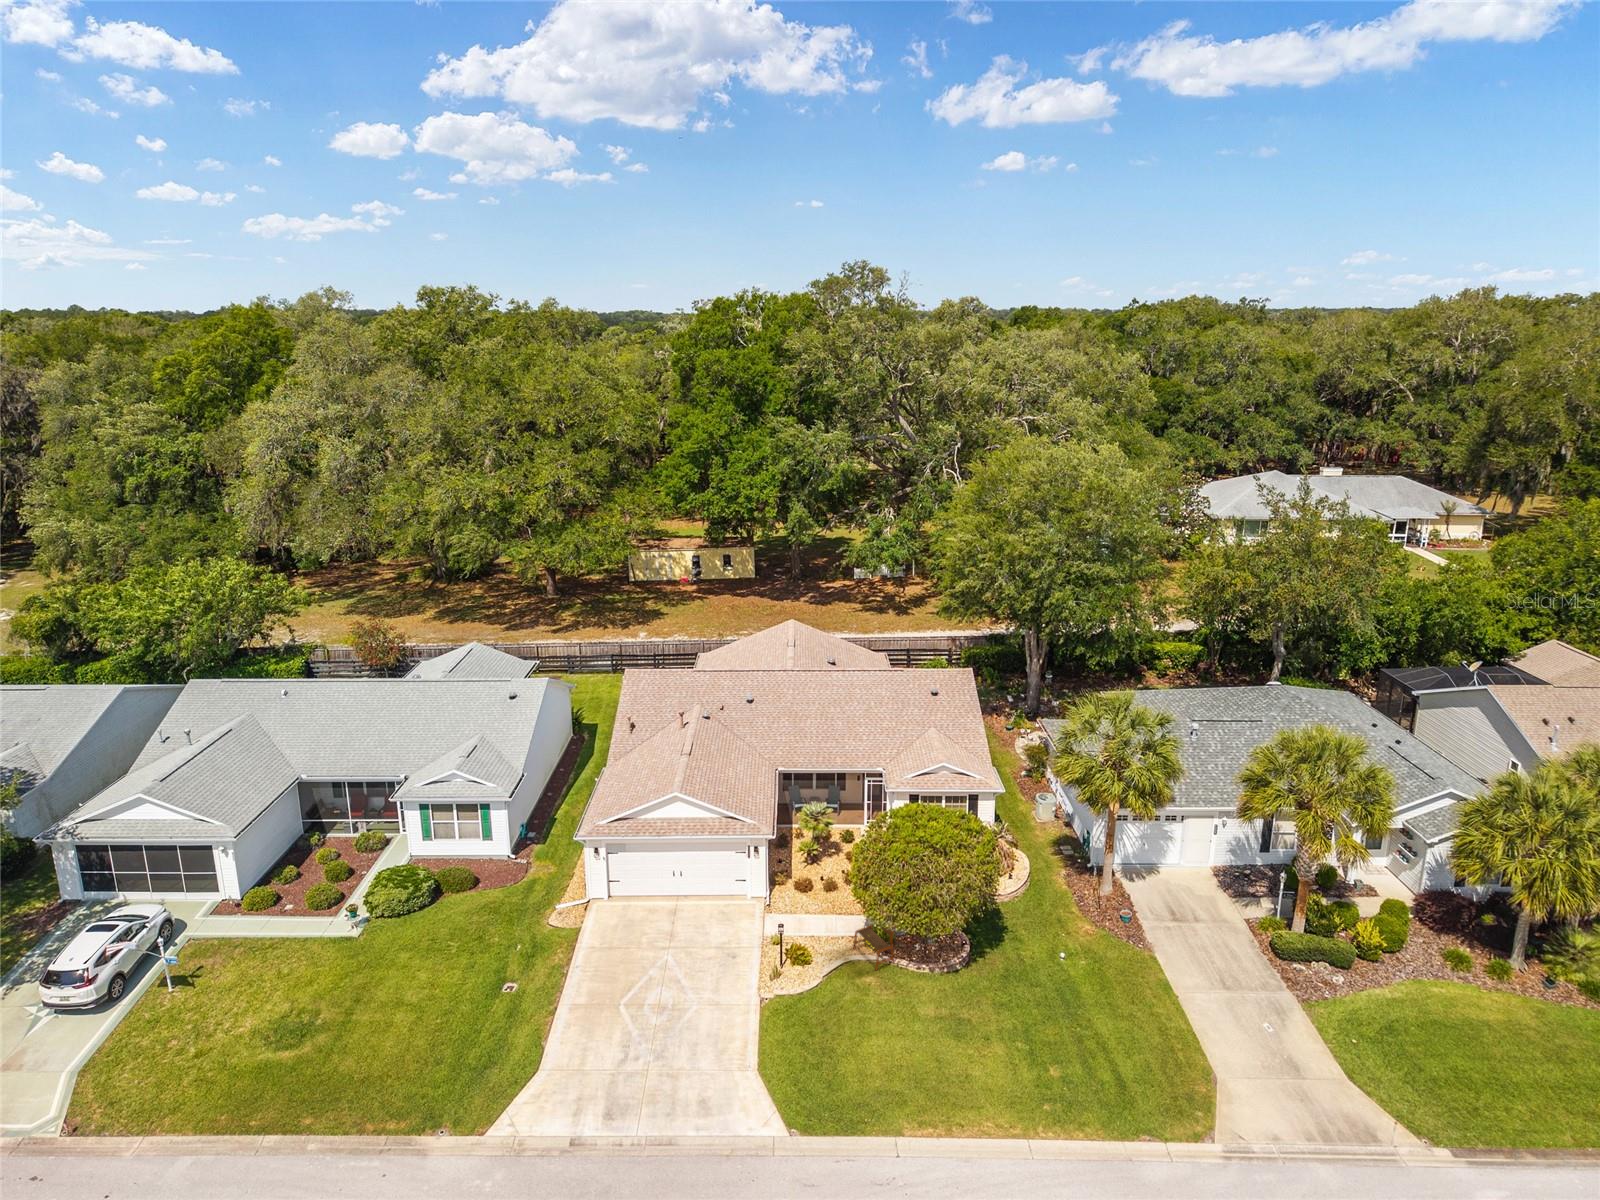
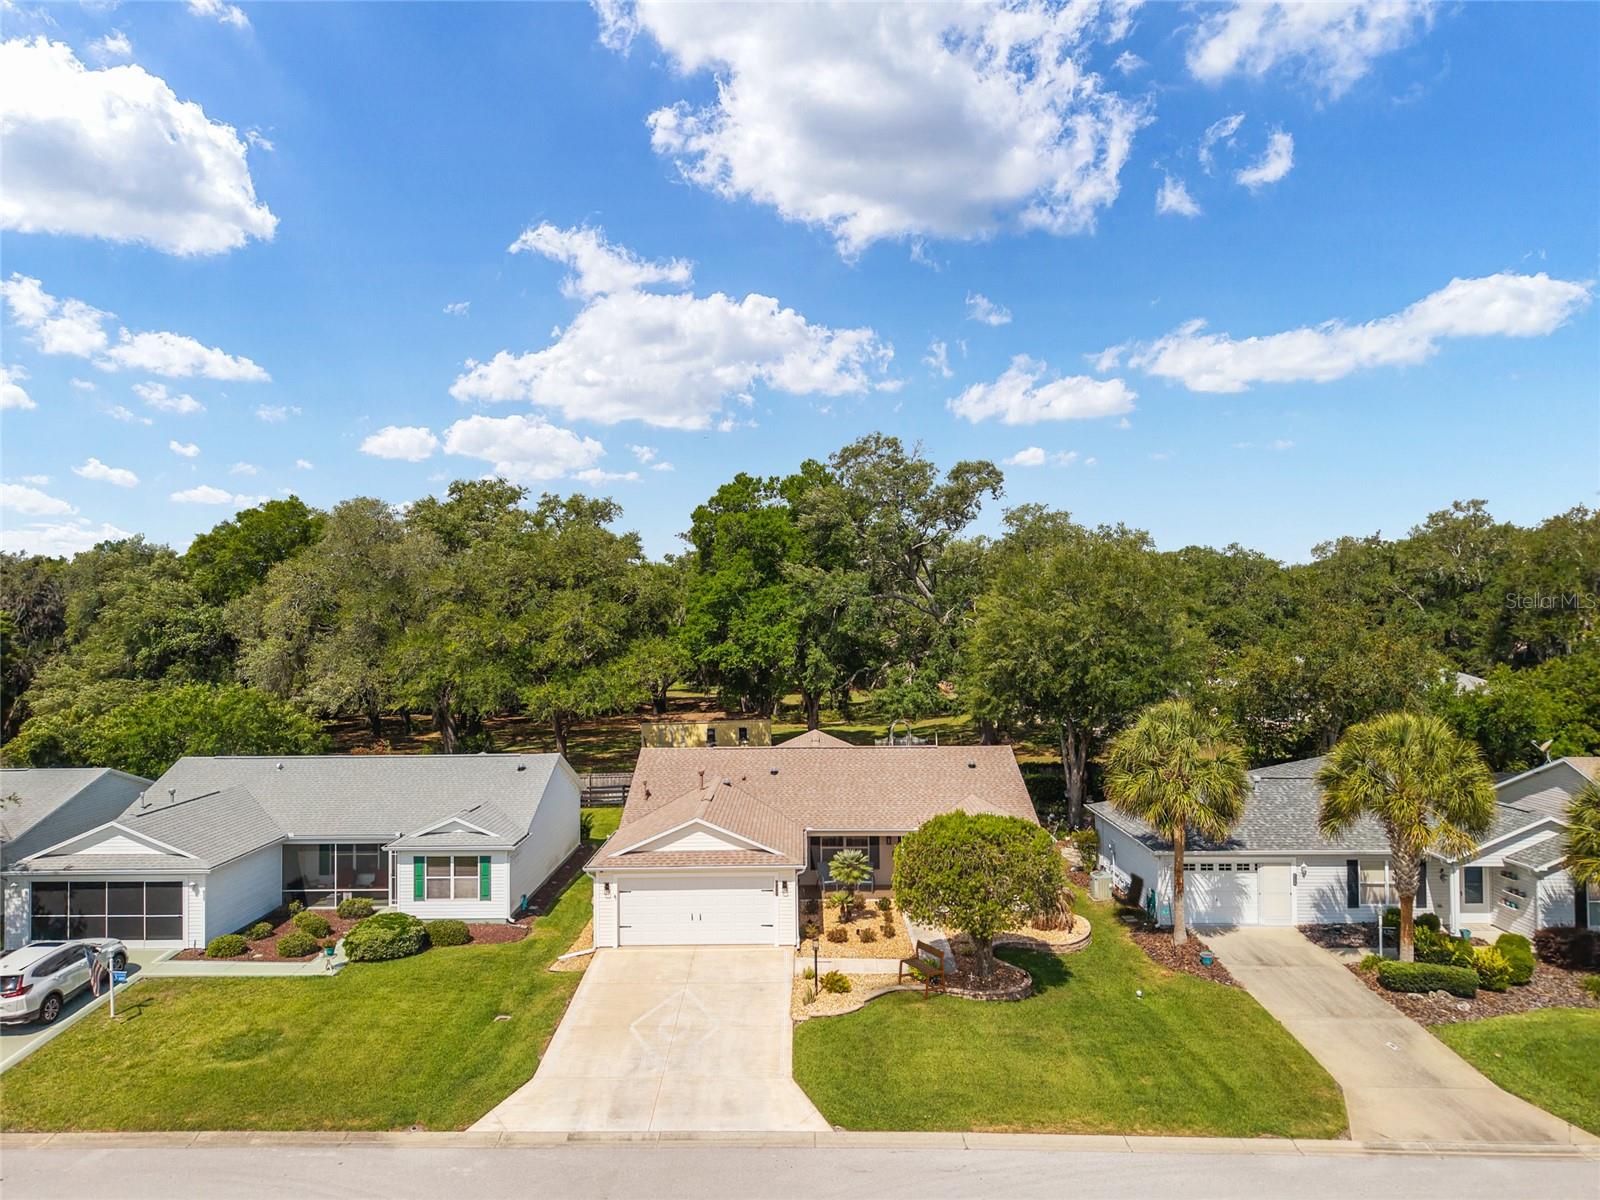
lounge chair: none [1052,810,1081,849] -> present [1114,873,1144,912]

